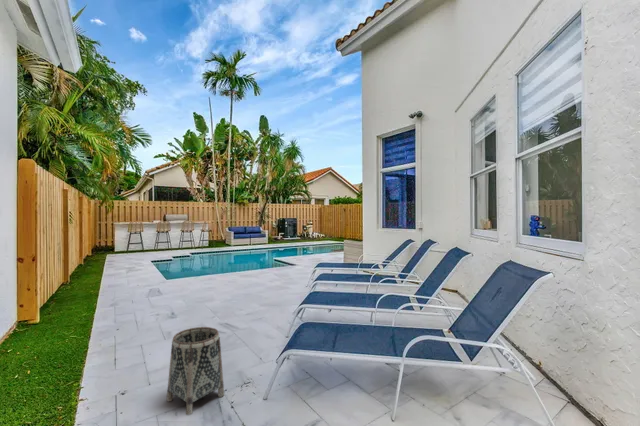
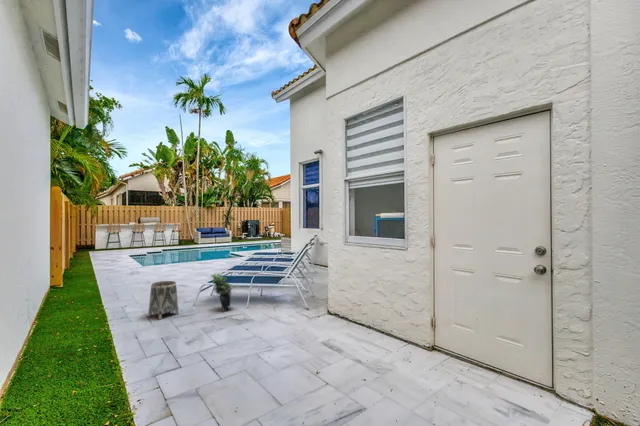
potted plant: none [282,310,325,389] -> present [211,273,232,311]

